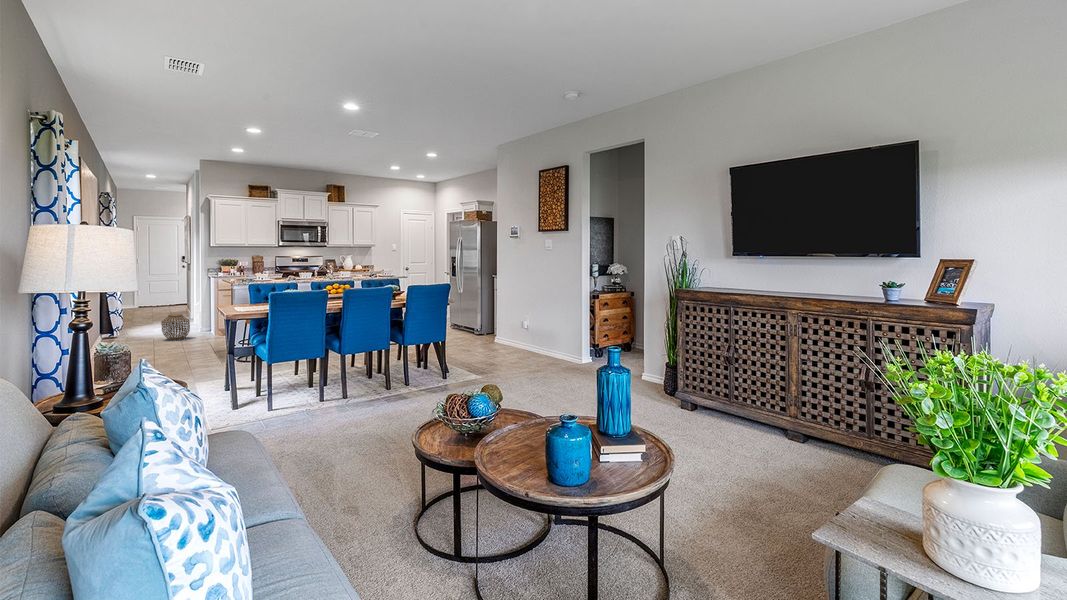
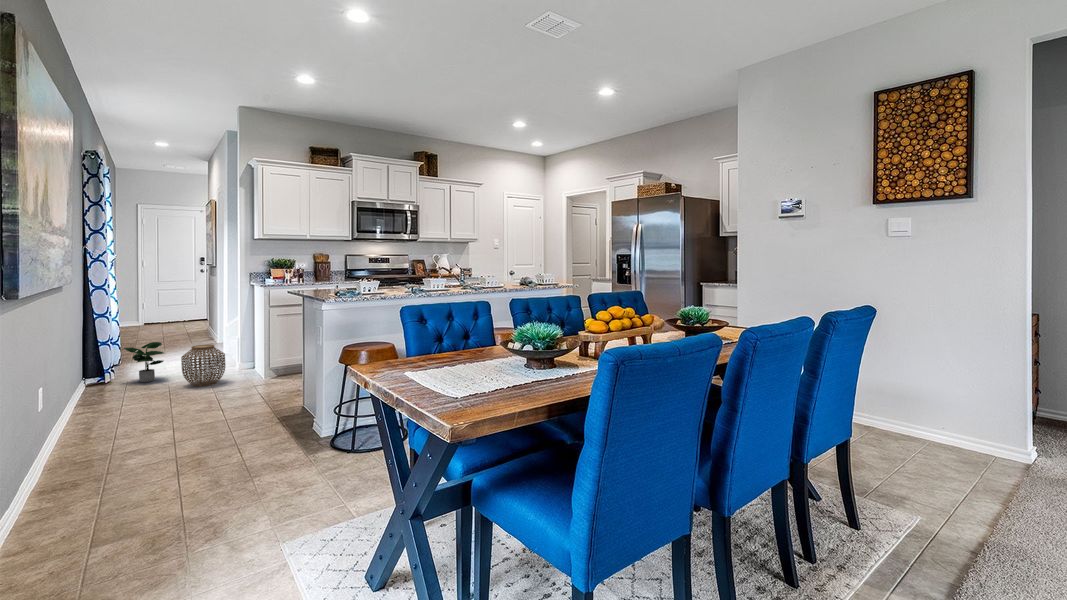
potted plant: none [125,313,152,338] -> present [124,342,164,382]

